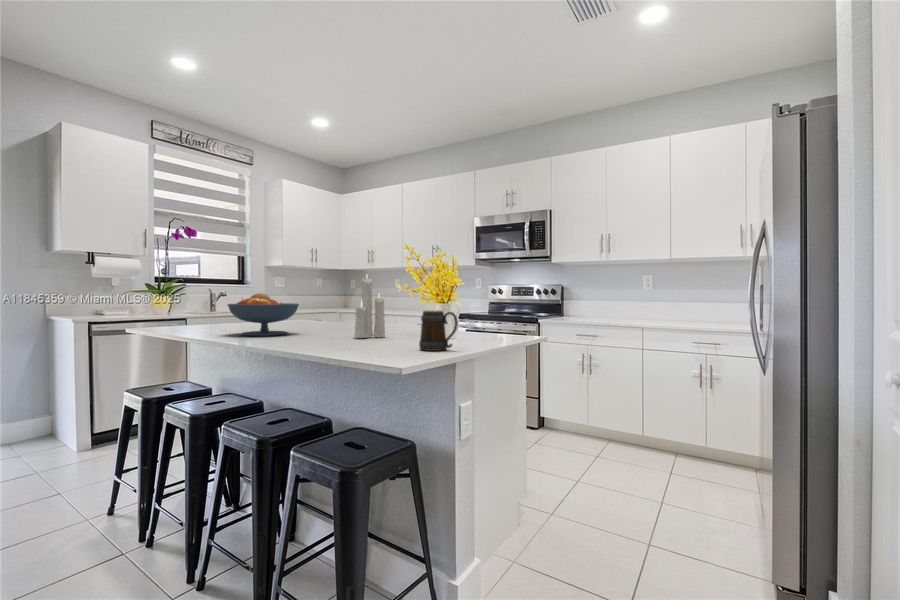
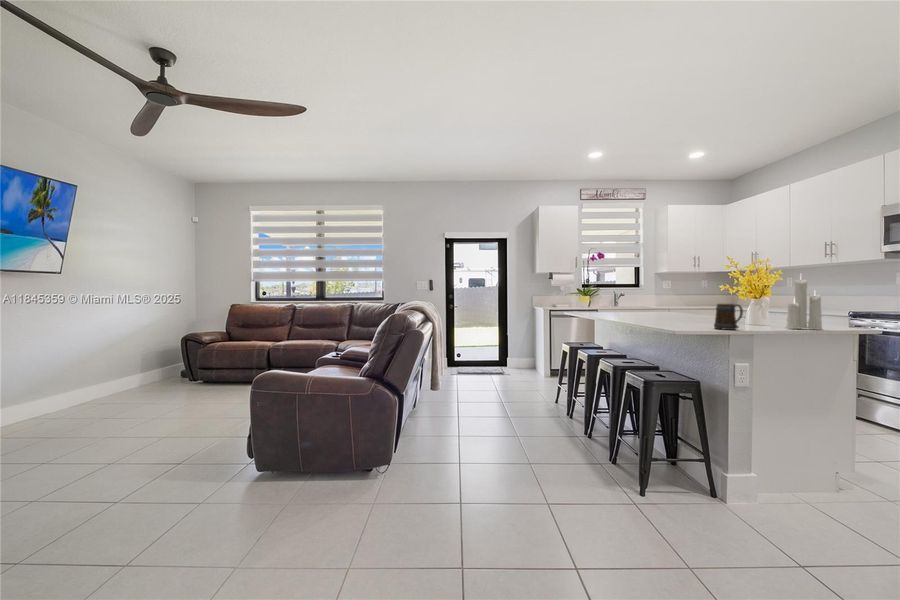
candle: present [354,279,385,338] -> present [786,277,822,330]
fruit bowl: present [228,293,299,336] -> none [610,293,654,318]

